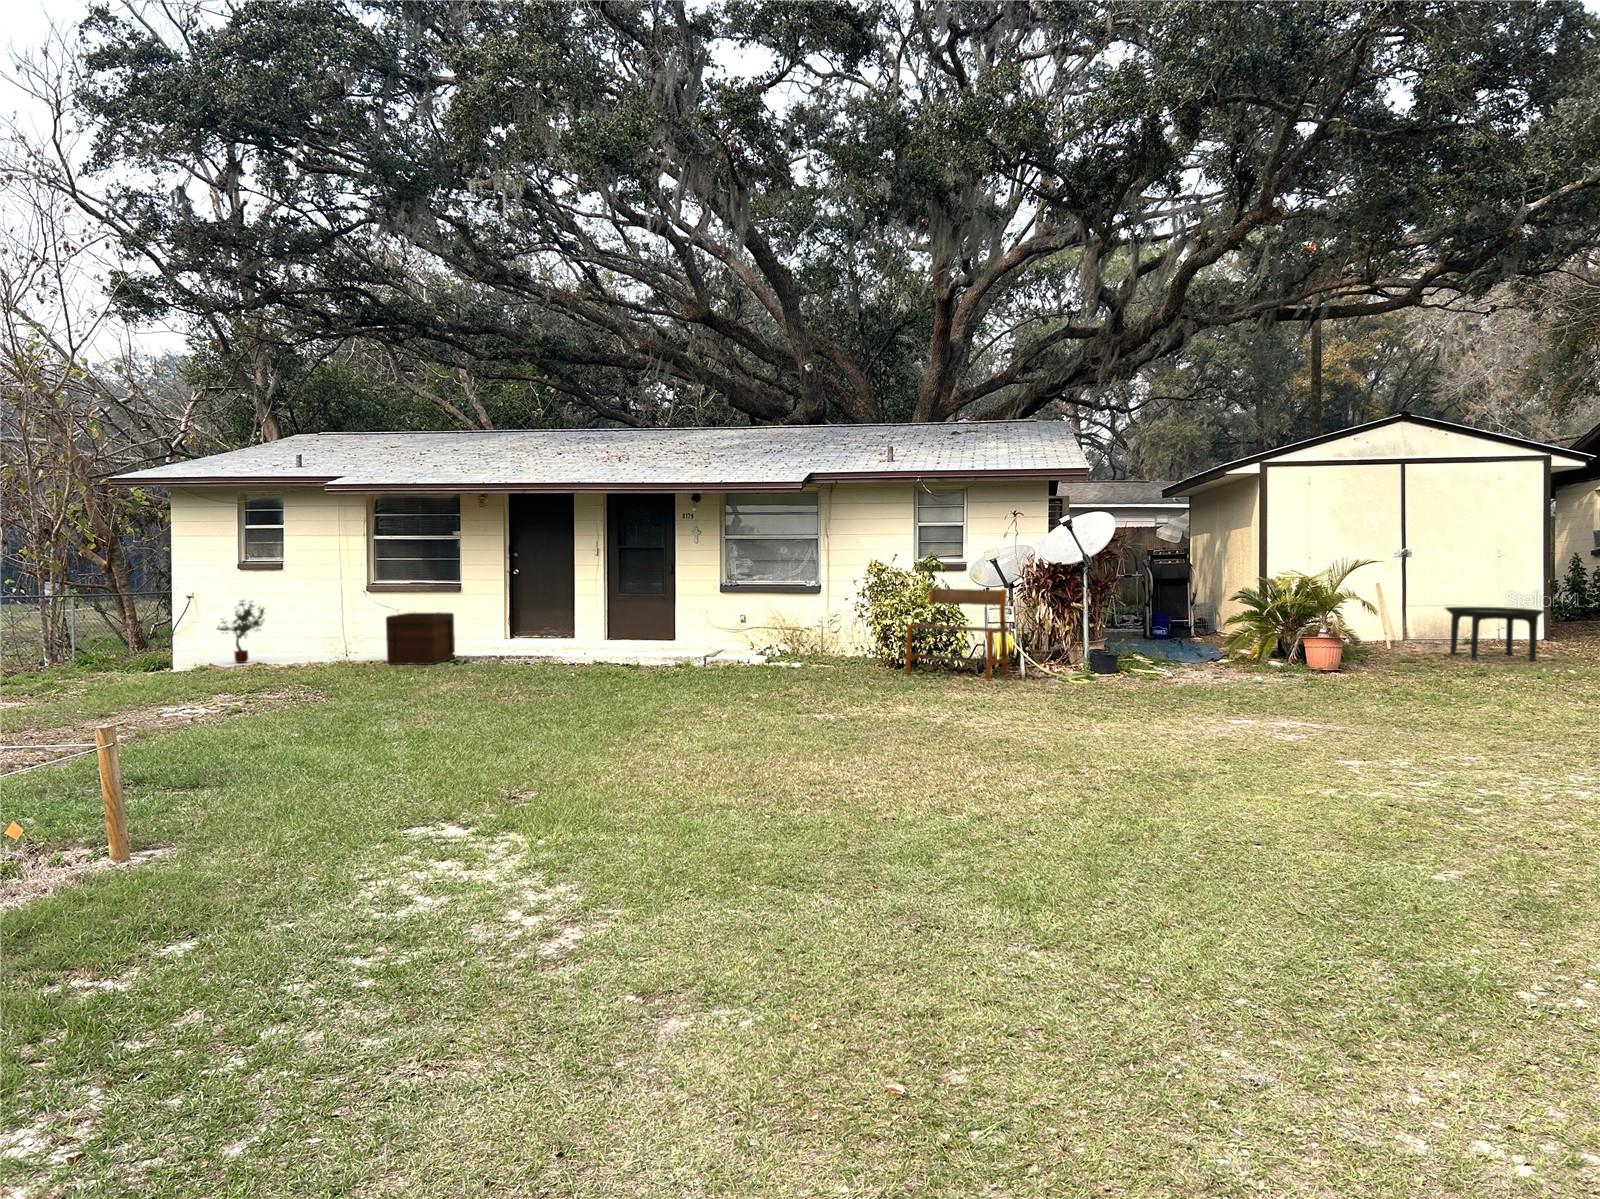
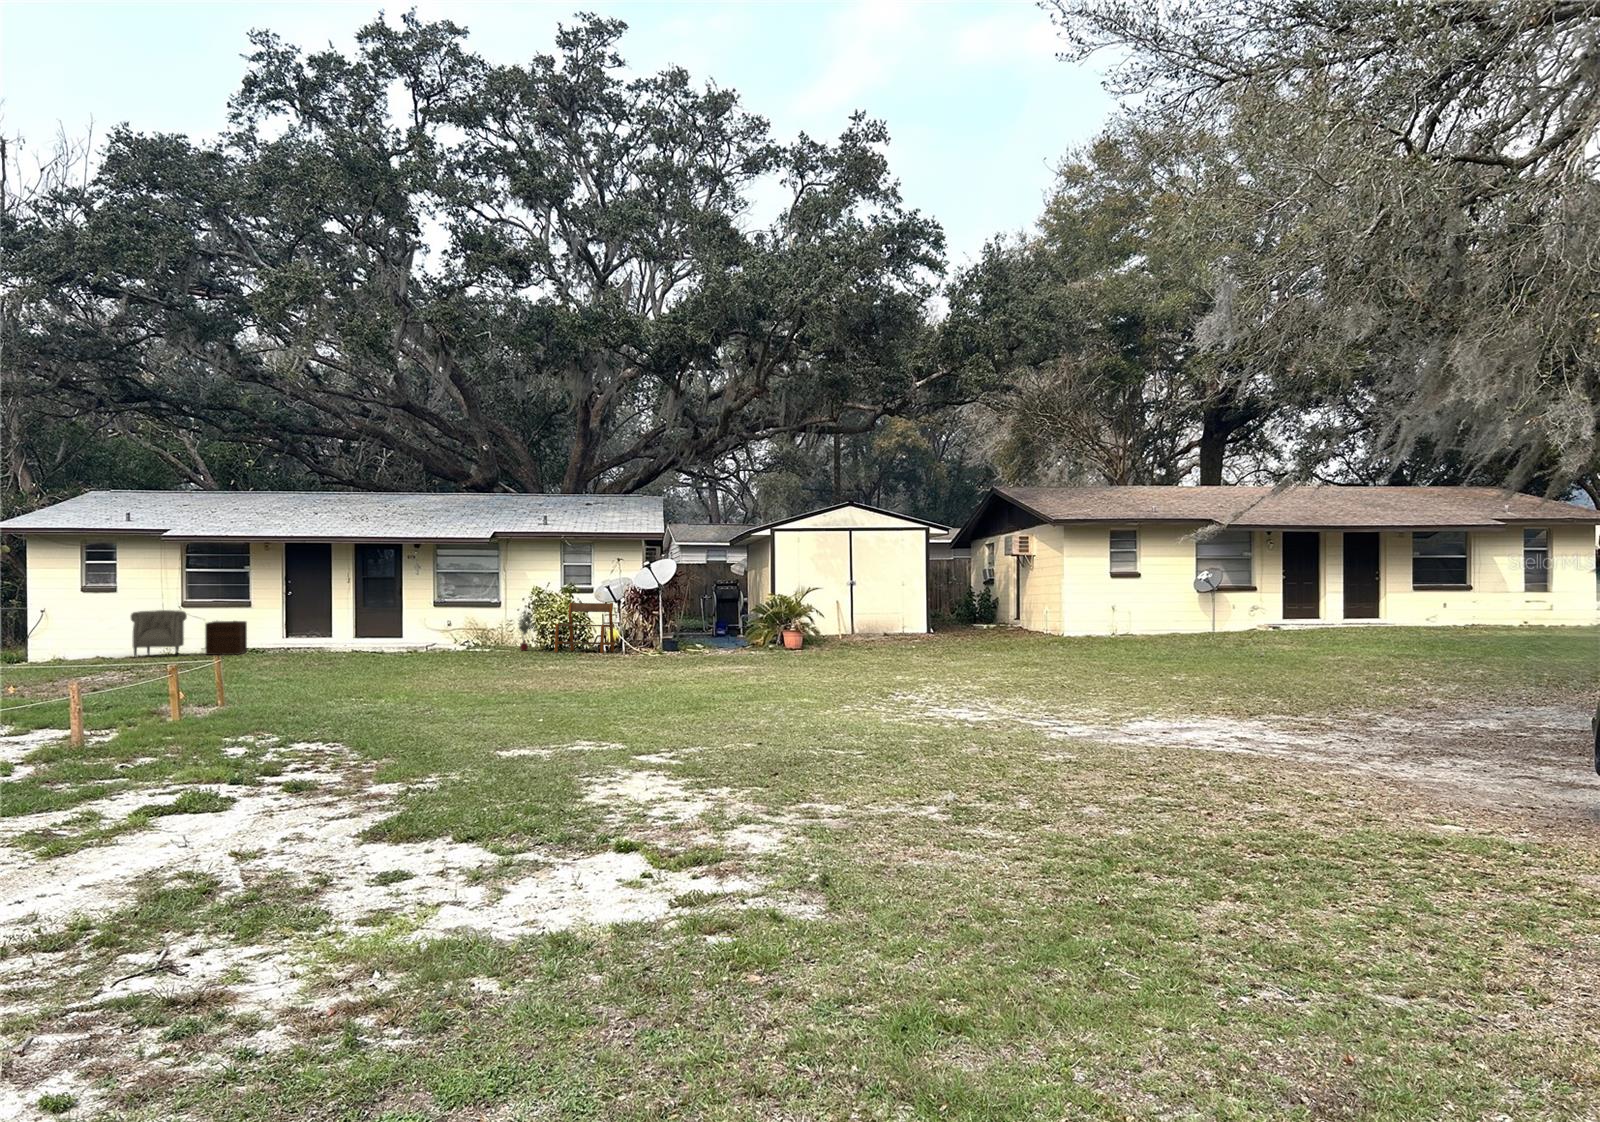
chair: none [279,596,367,668] -> present [131,610,187,657]
potted tree: present [217,601,264,663] -> present [518,611,538,651]
round table: present [1446,607,1544,661] -> none [868,614,915,643]

